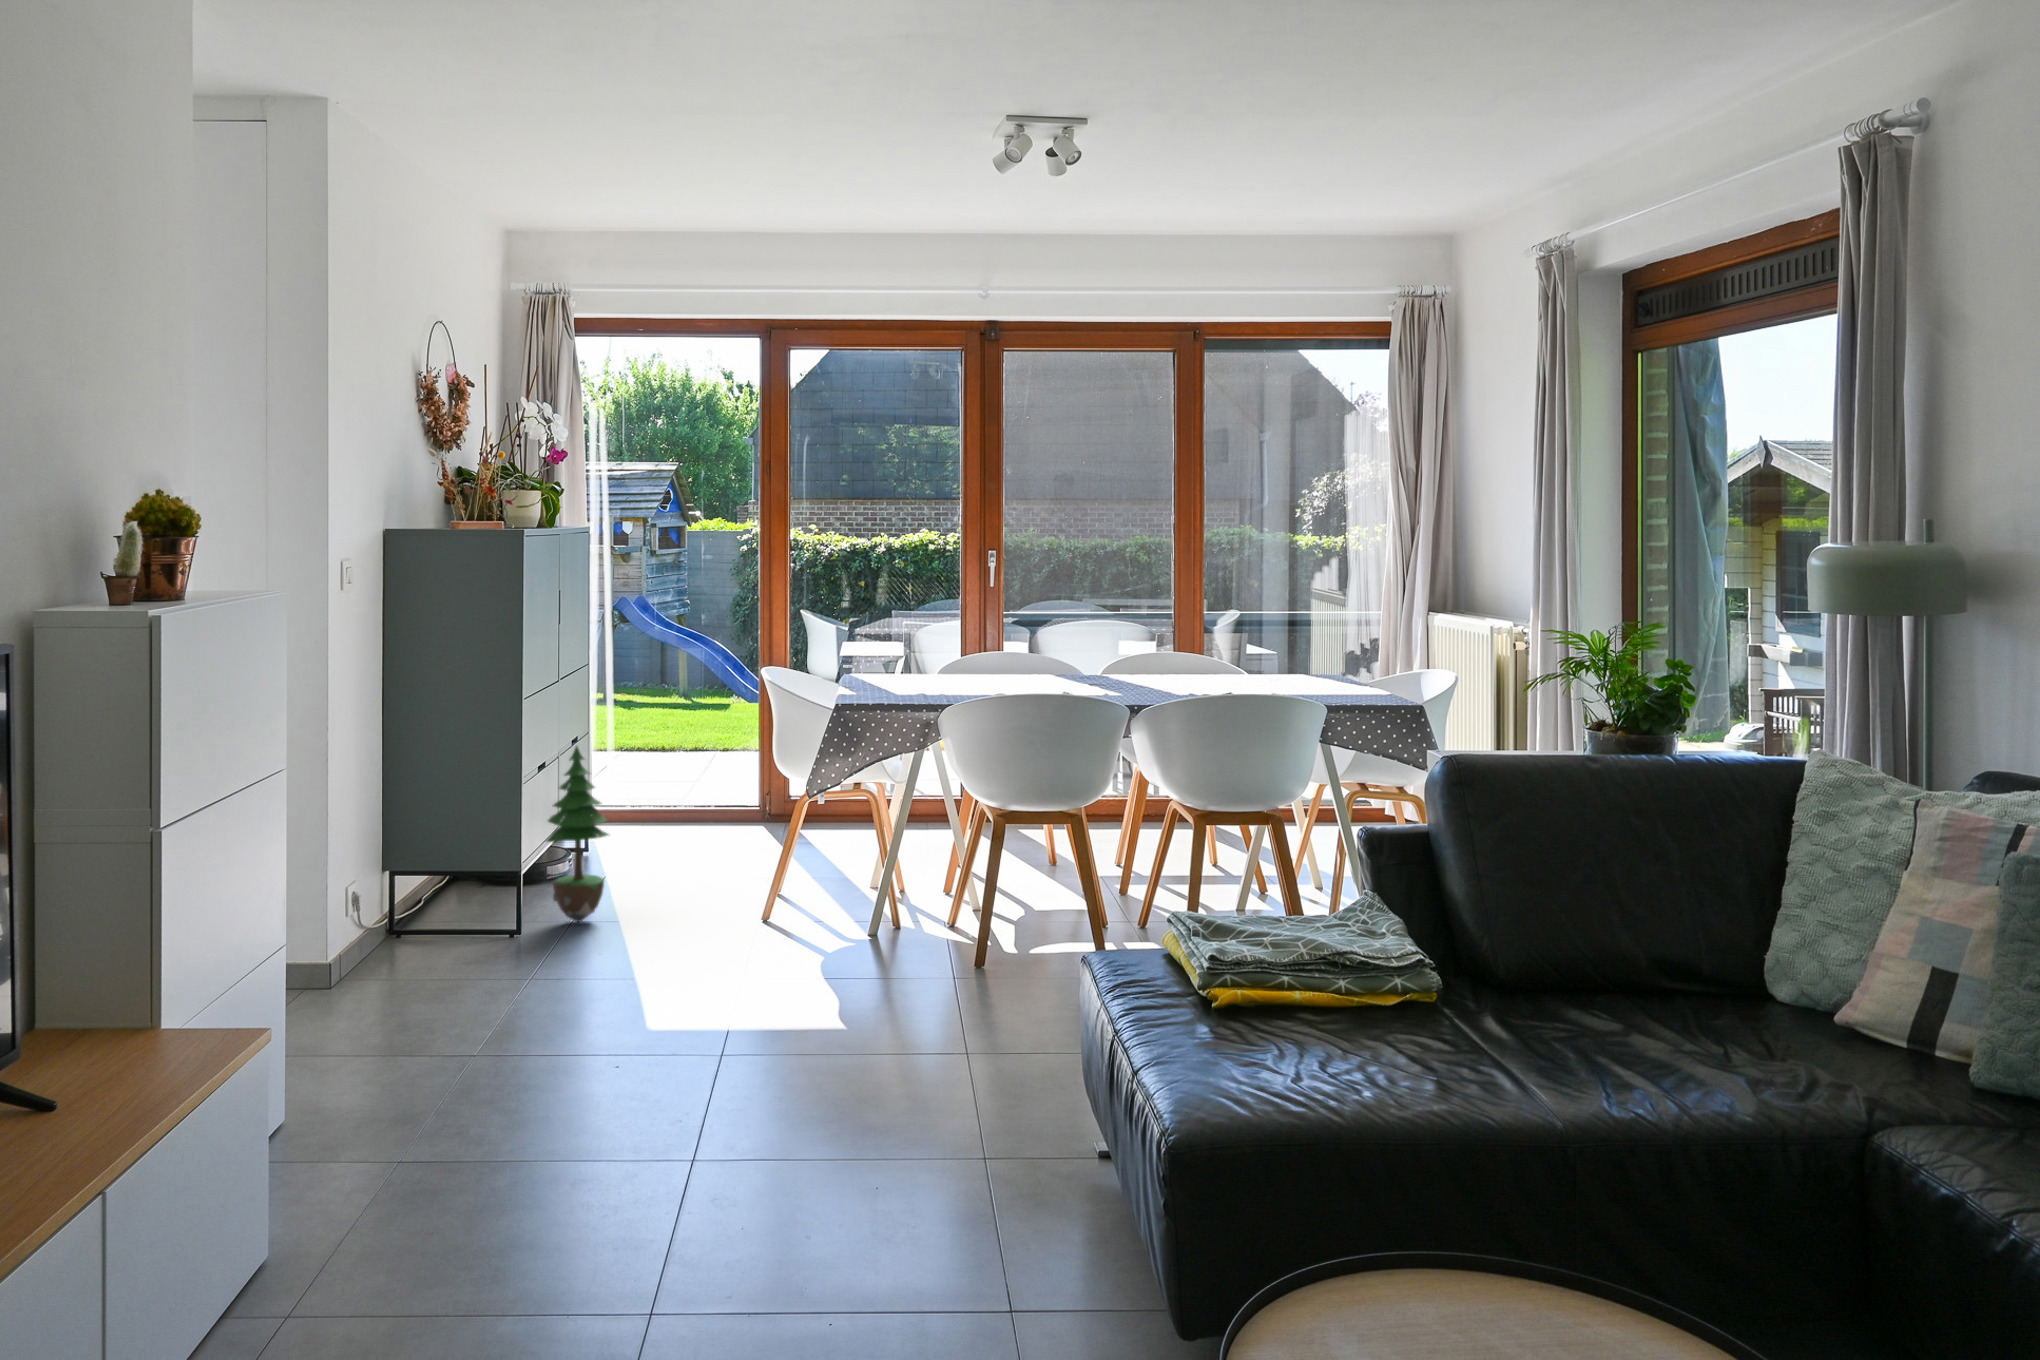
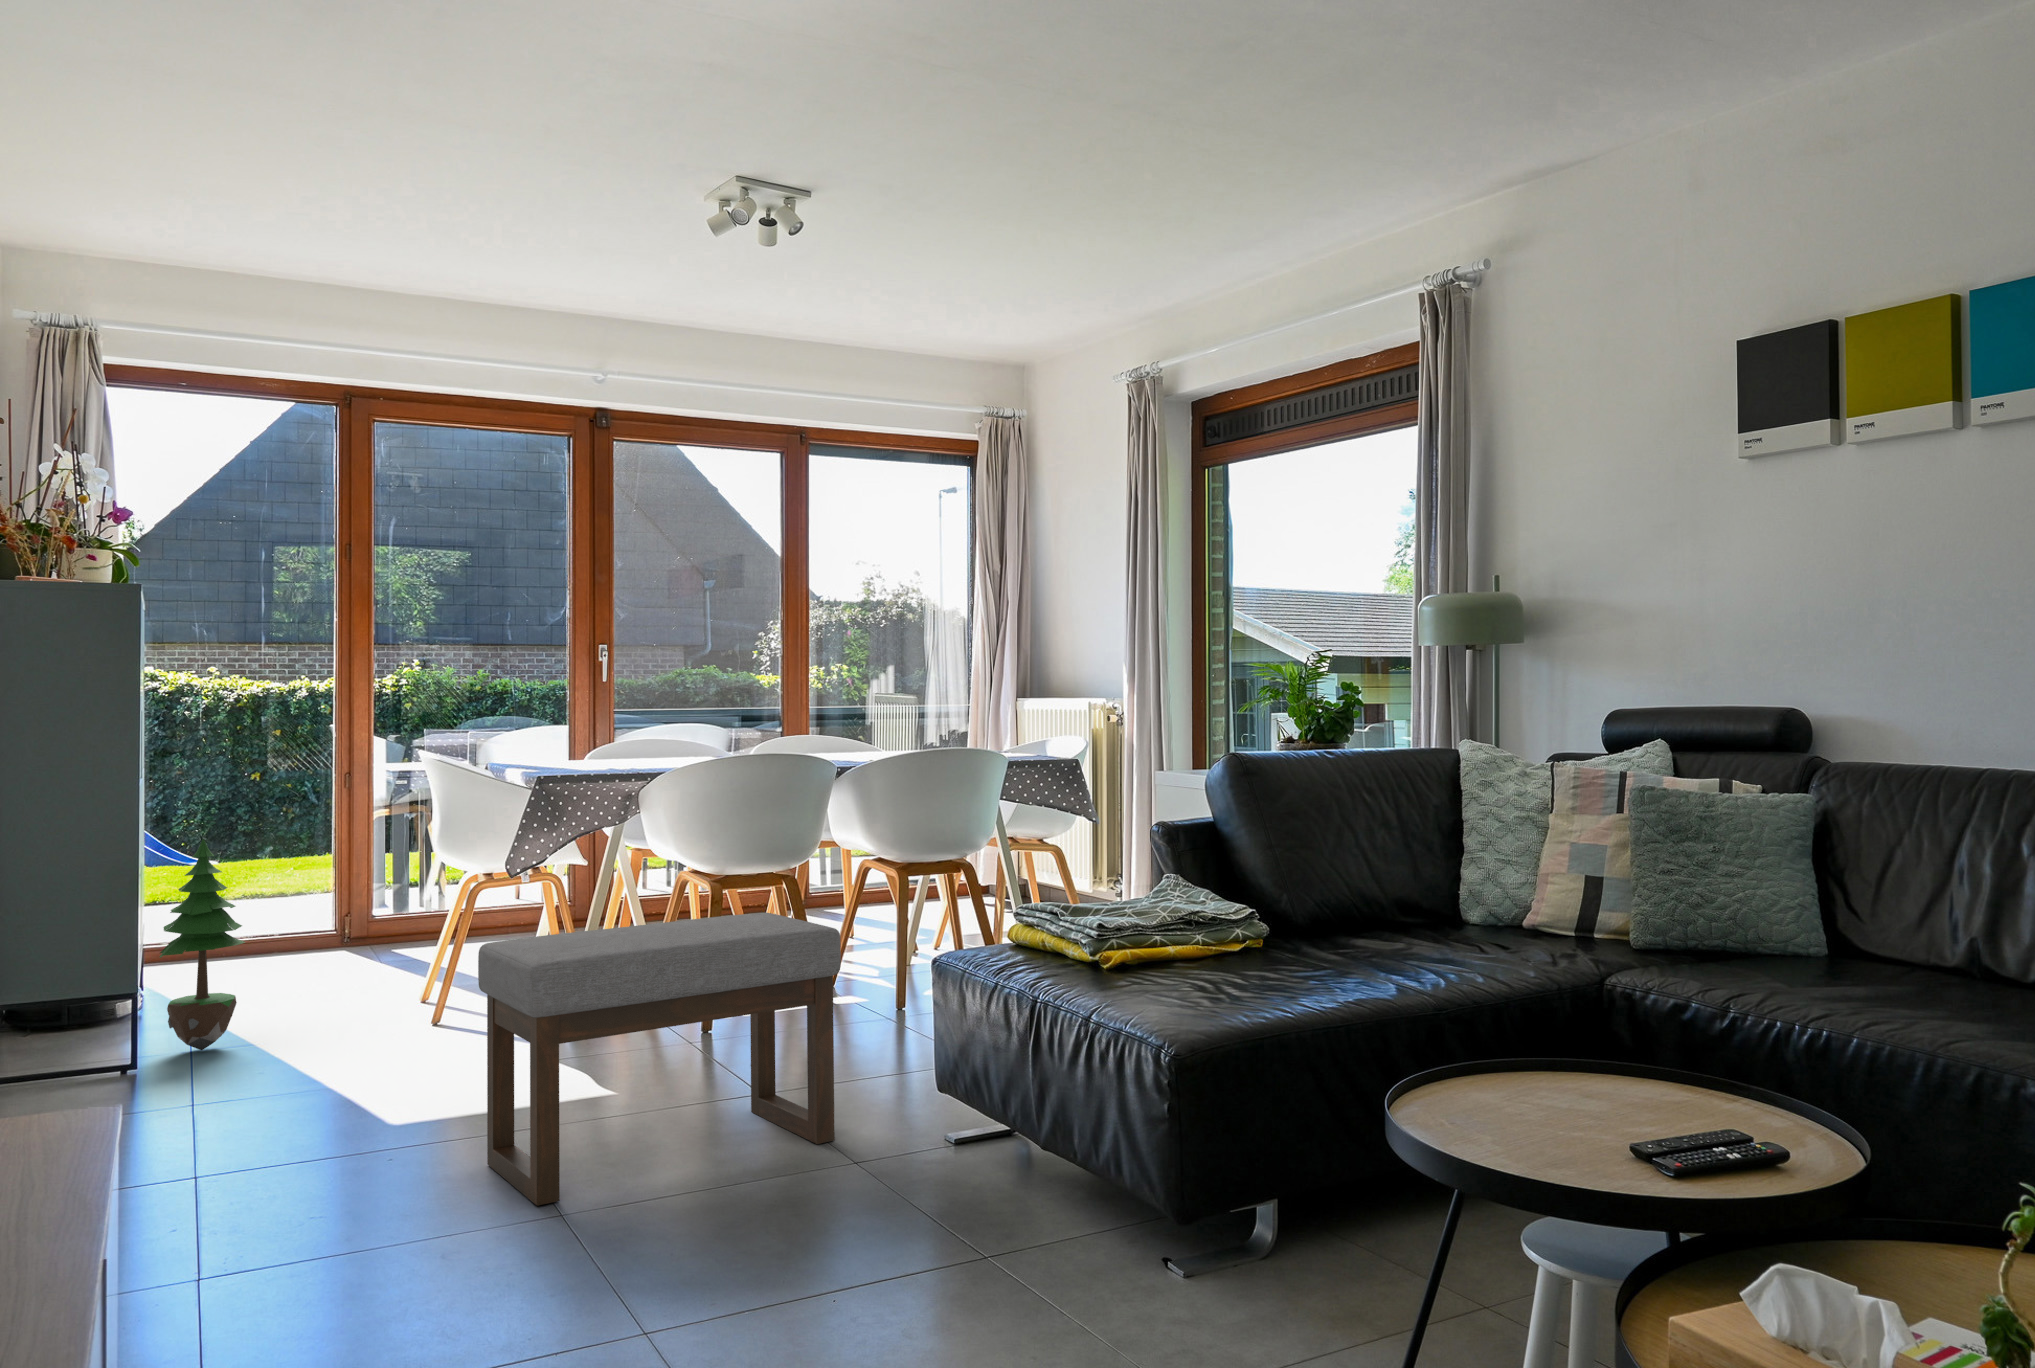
ottoman: none [650,881,974,1148] -> present [478,913,841,1206]

